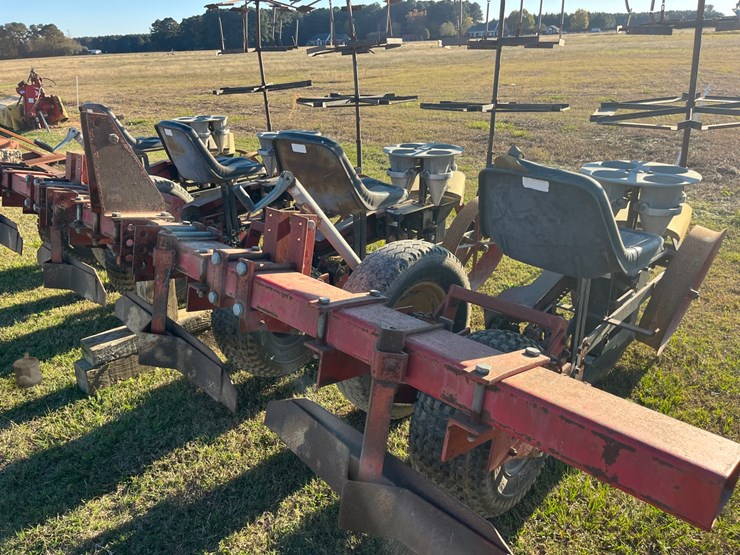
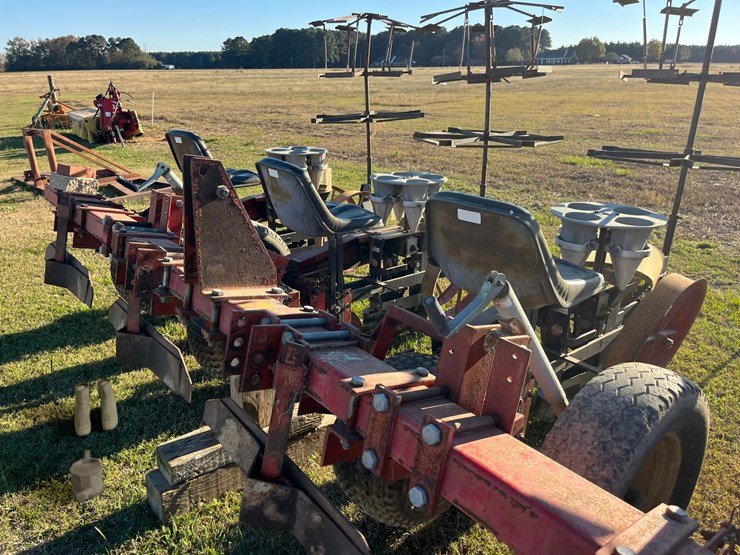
boots: none [13,305,52,350] -> present [75,378,118,436]

